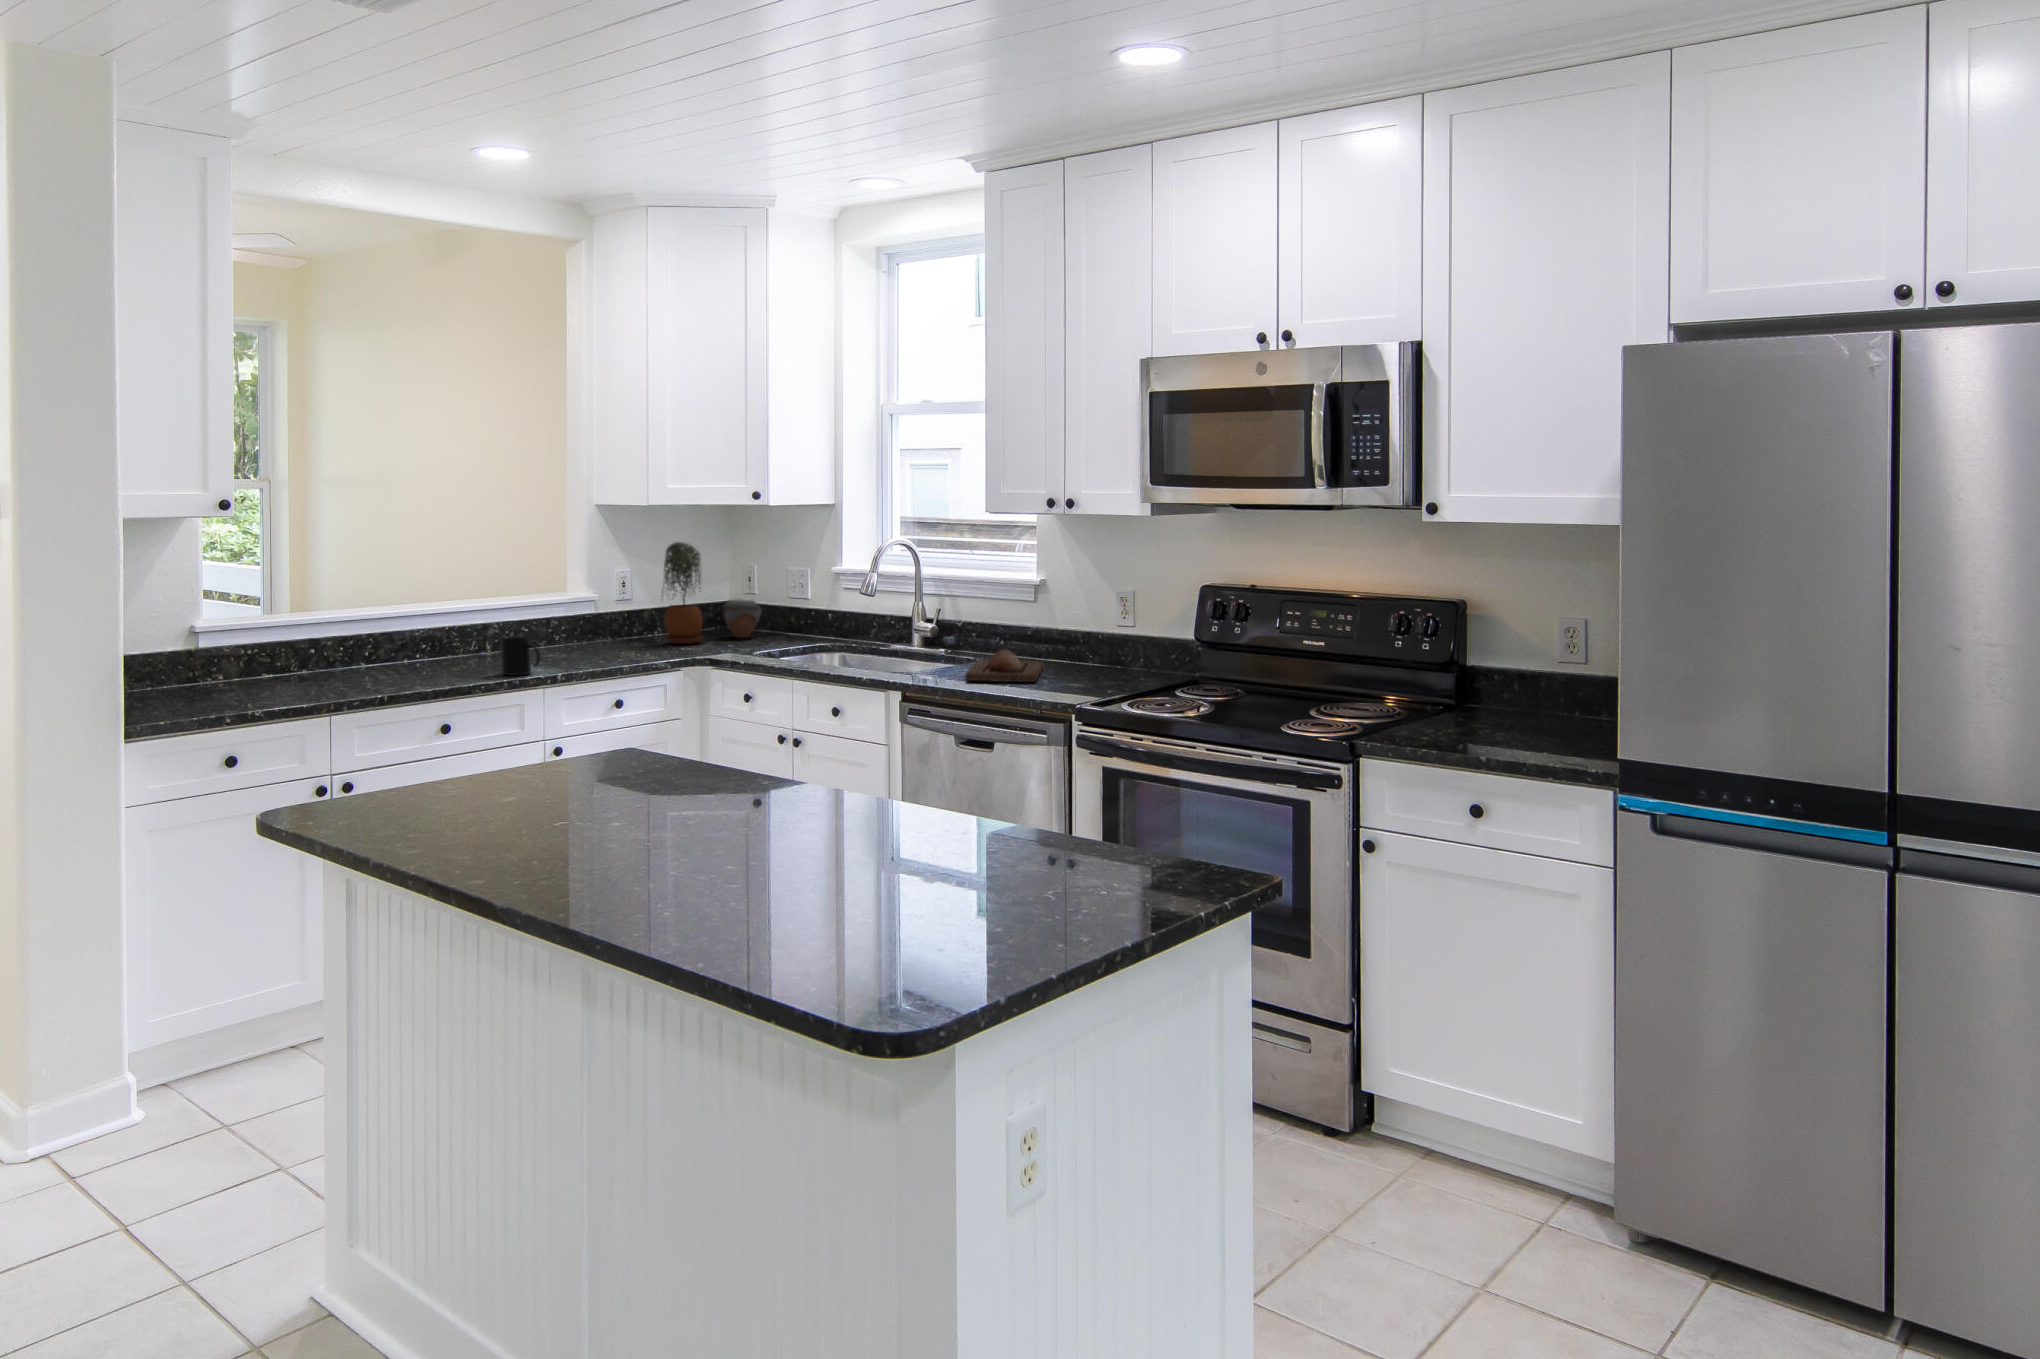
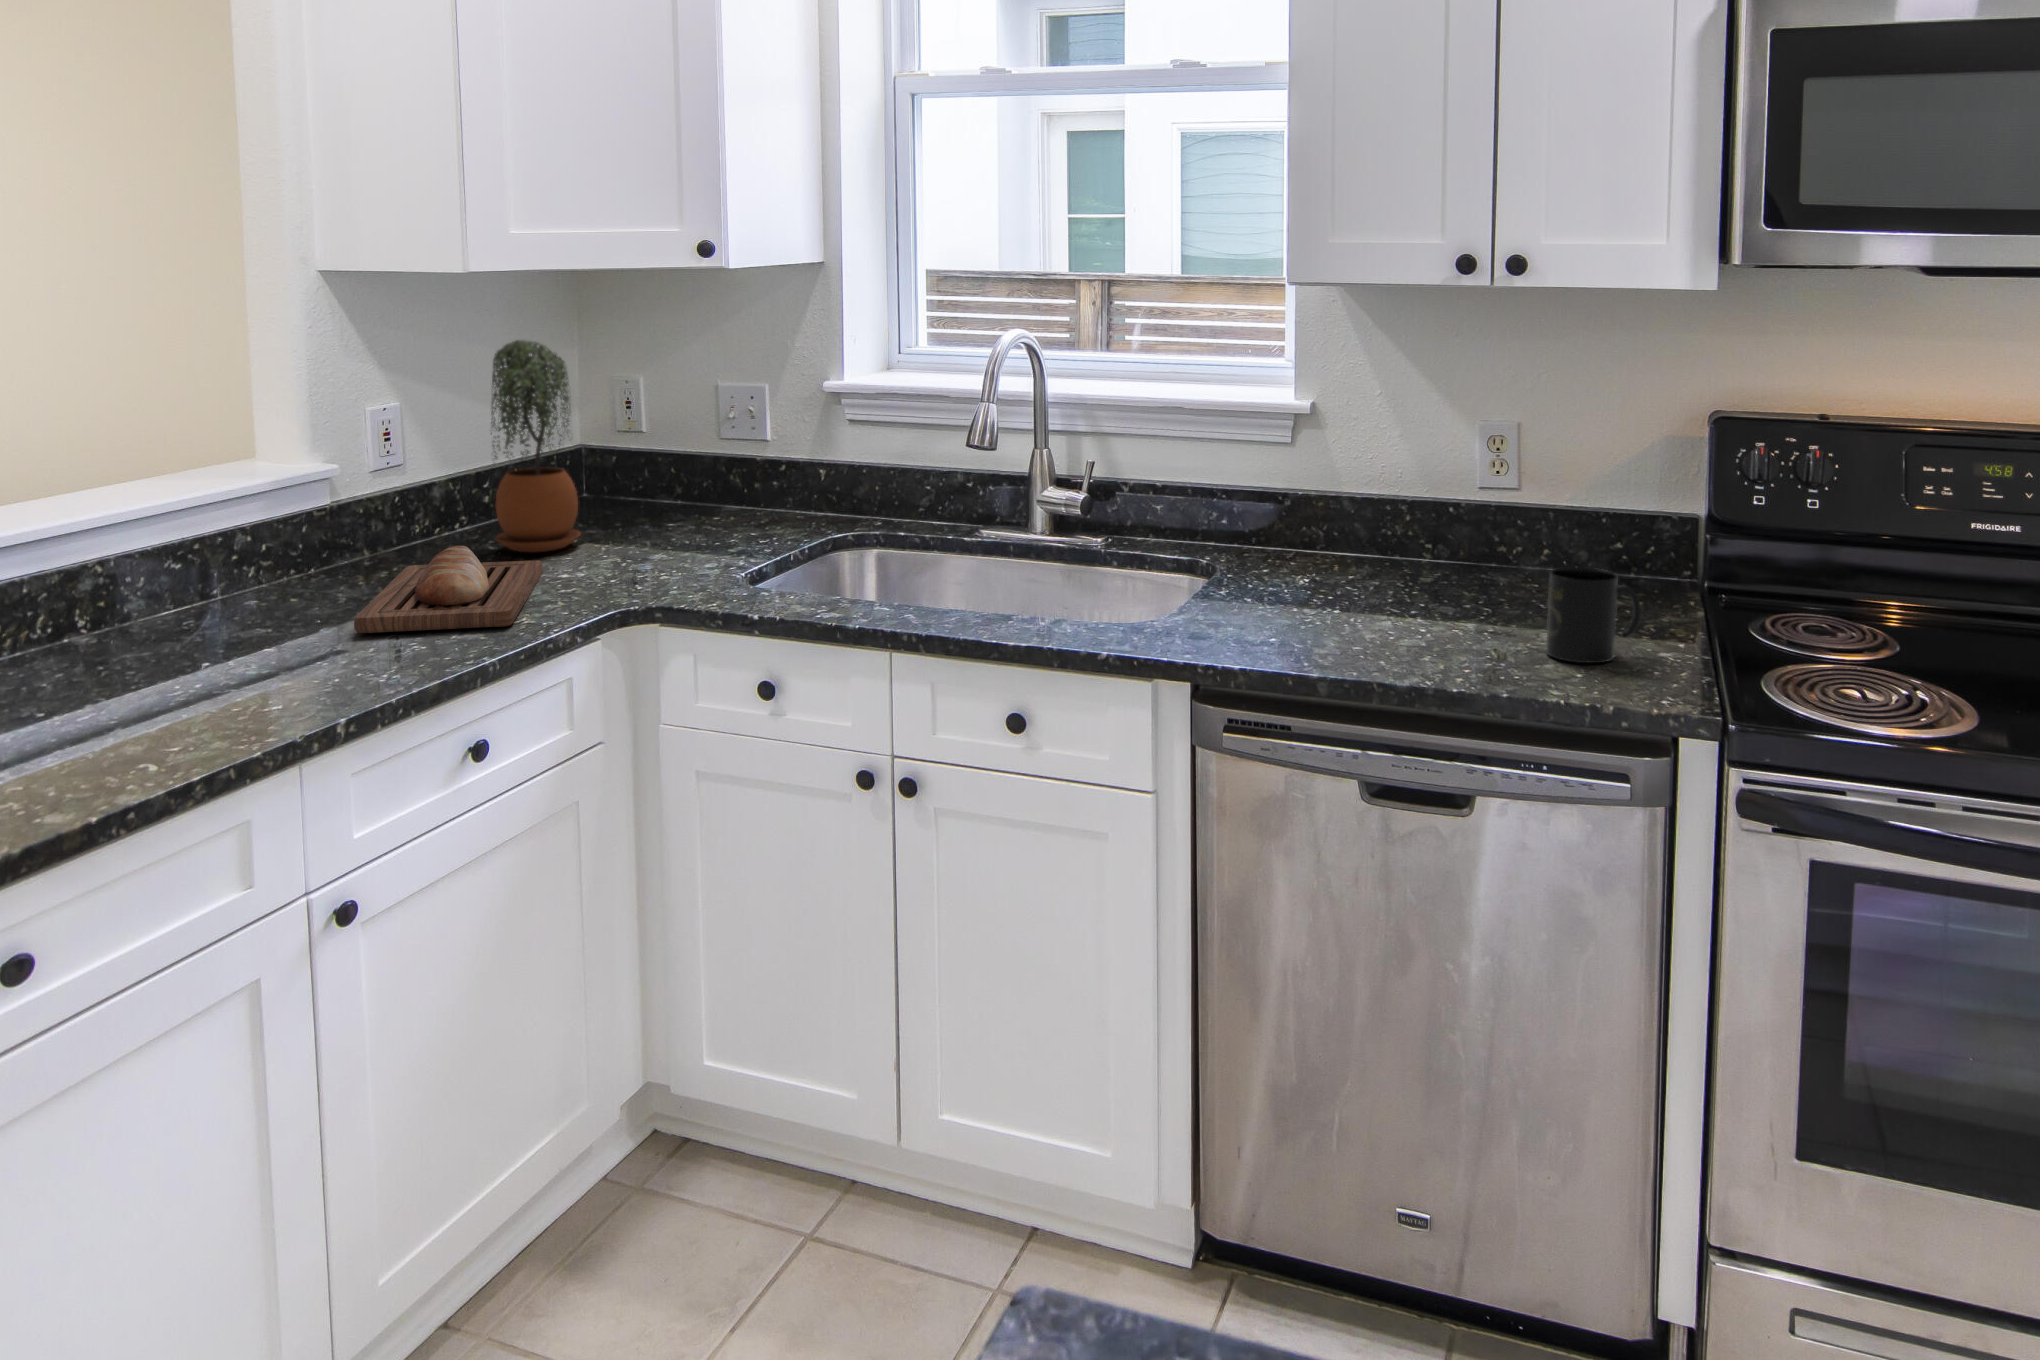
jar: present [721,599,761,638] -> none [600,446,679,524]
mug: present [500,637,540,675] -> present [1546,567,1641,663]
bread loaf: present [965,650,1043,682] -> present [354,546,543,633]

